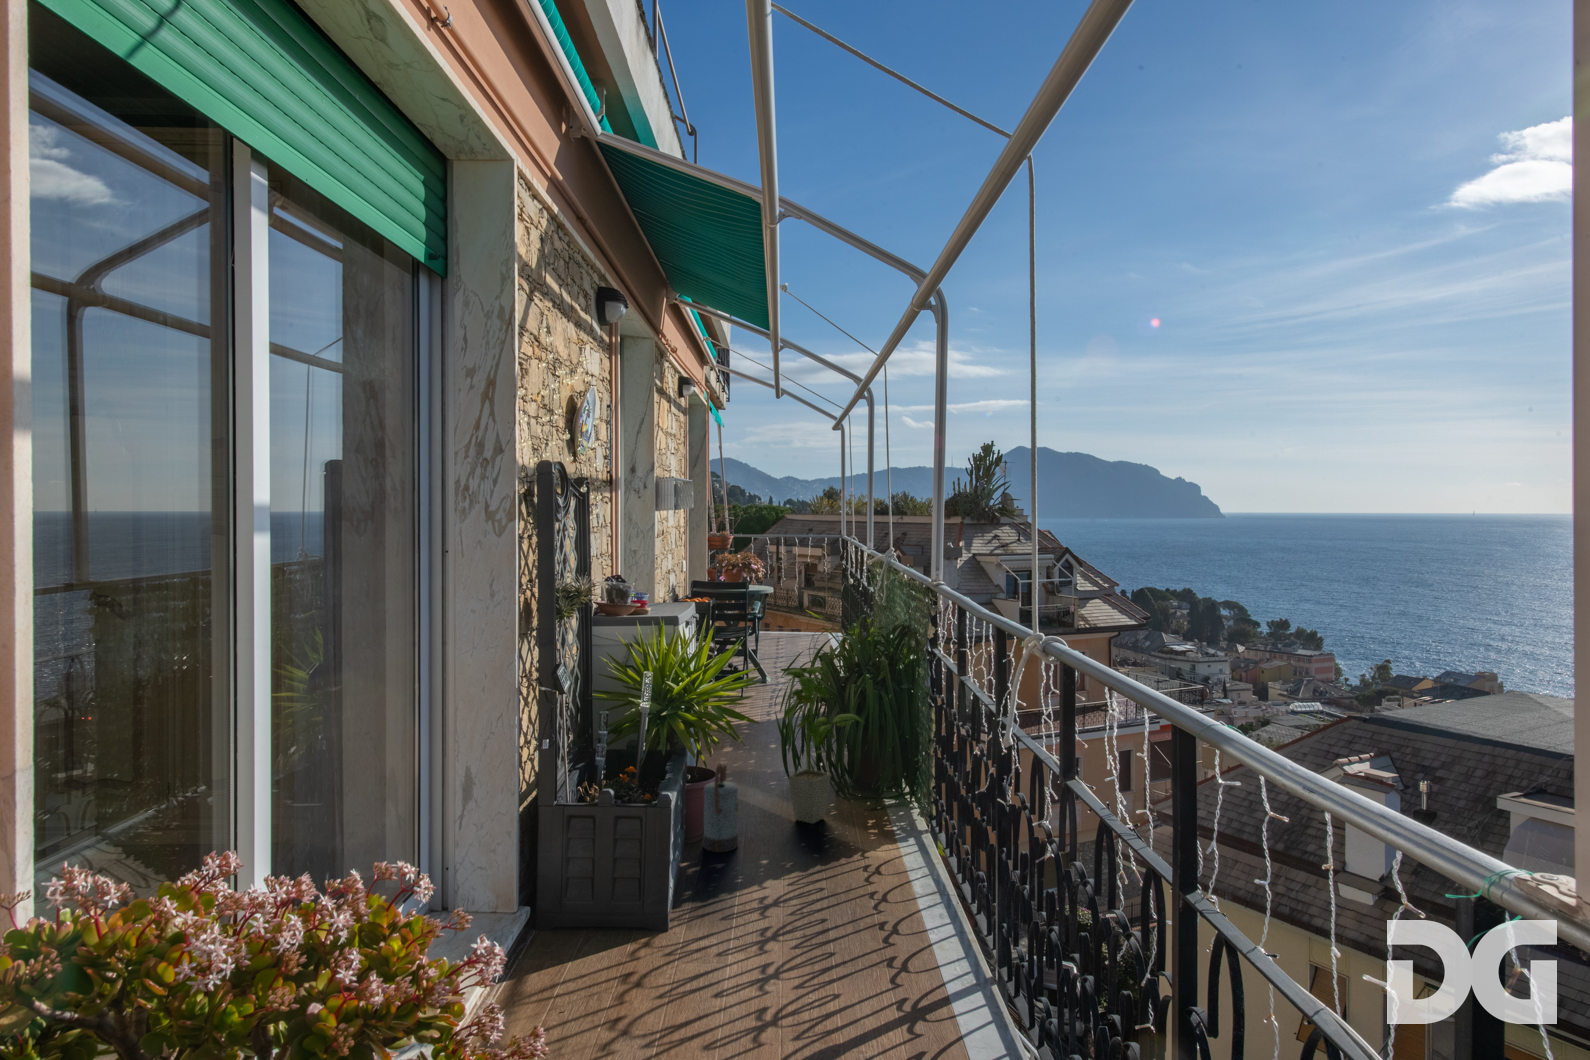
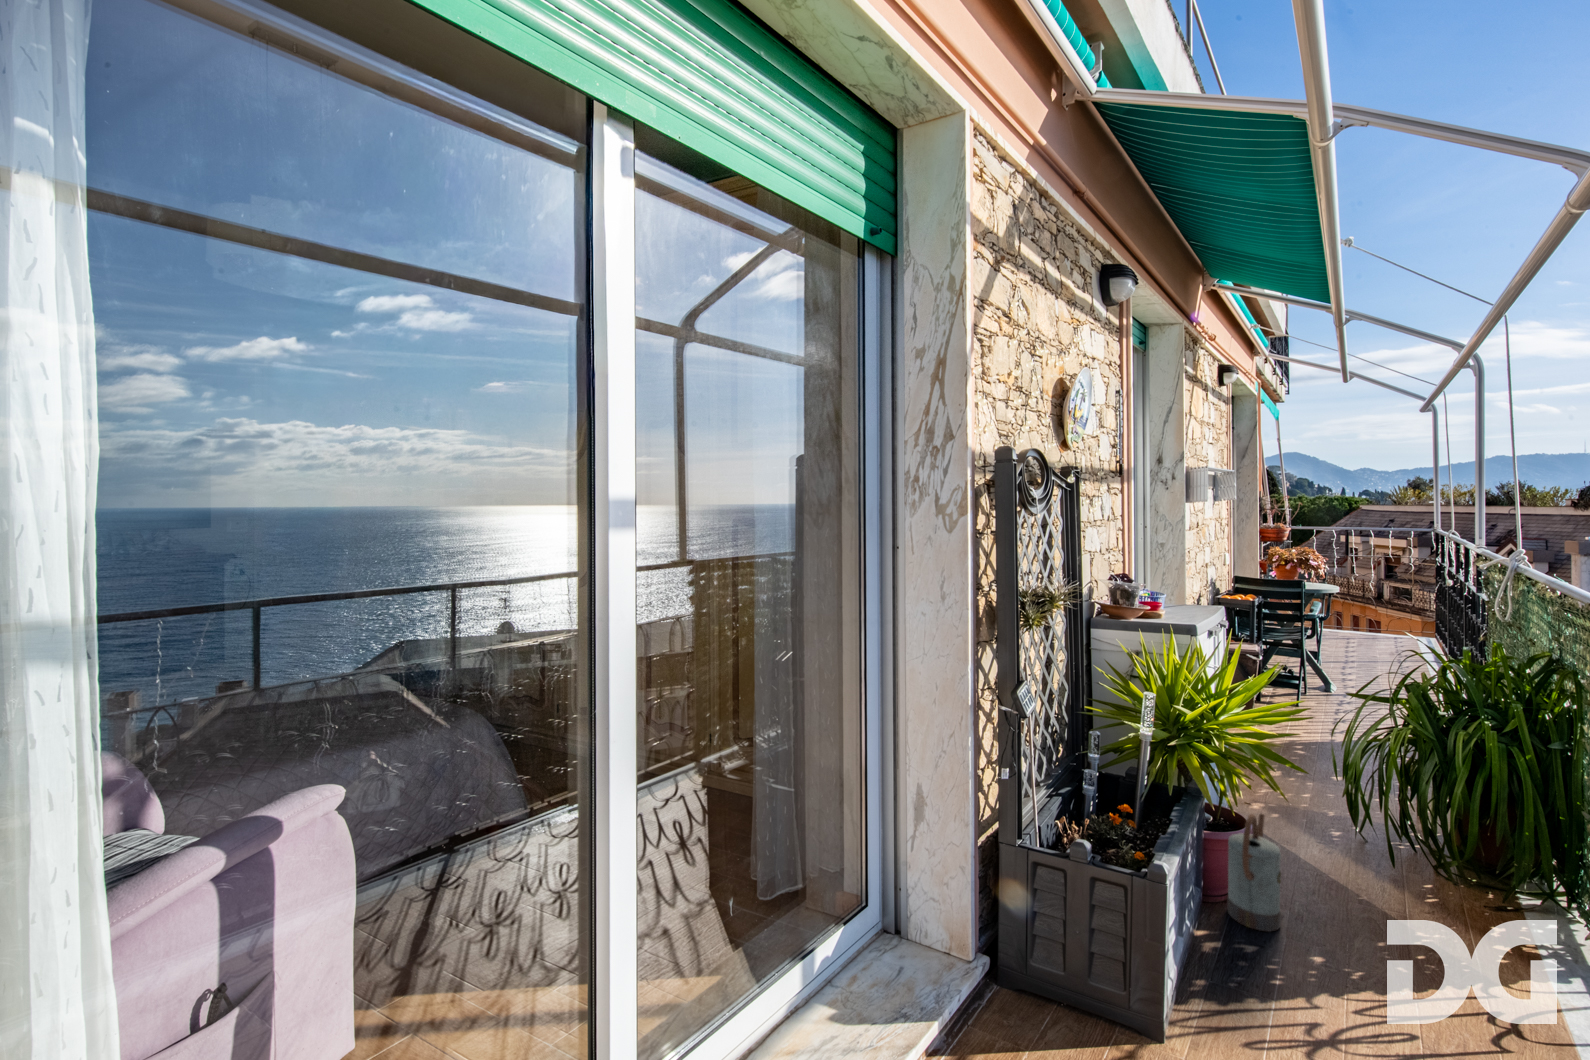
house plant: present [784,667,862,824] -> none [1358,710,1524,929]

